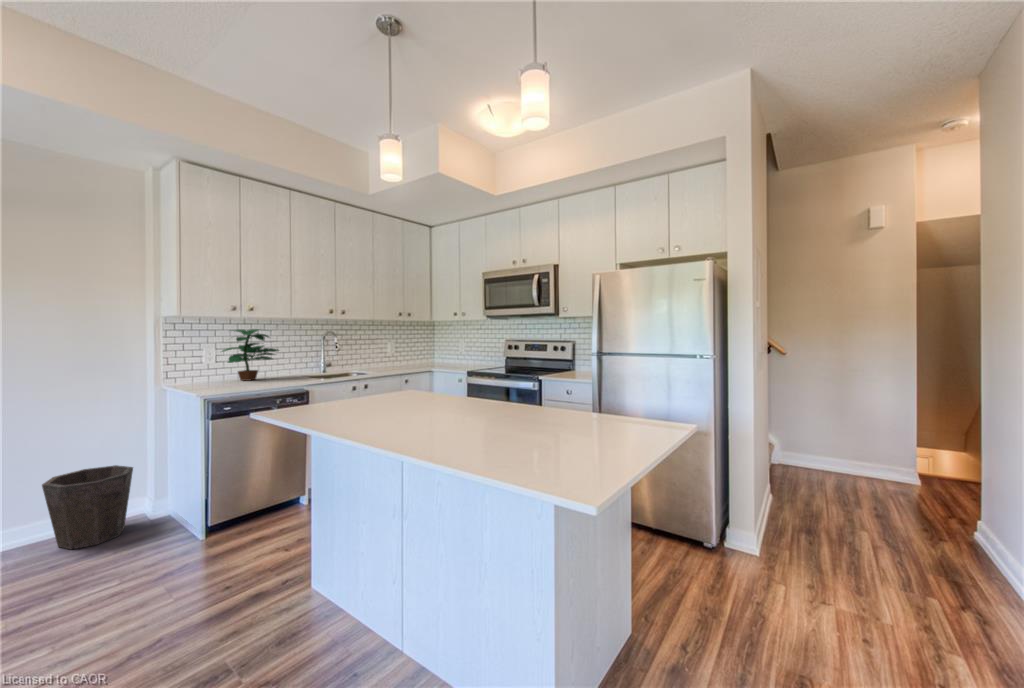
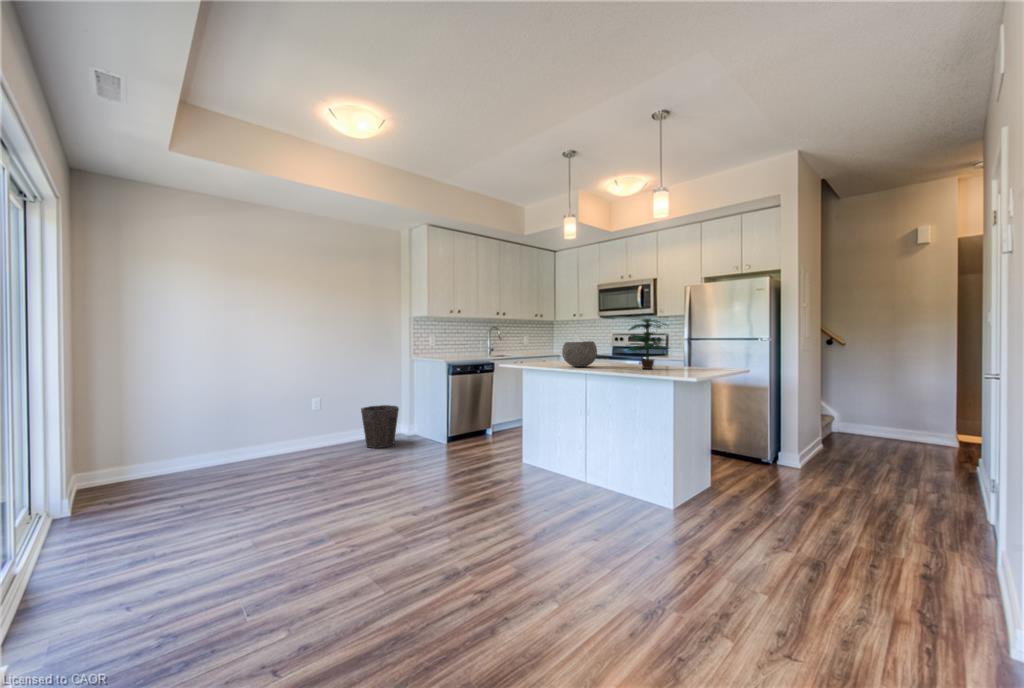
potted plant: present [222,329,279,381] -> present [628,318,667,369]
bowl: none [361,369,428,419] -> present [562,341,597,367]

